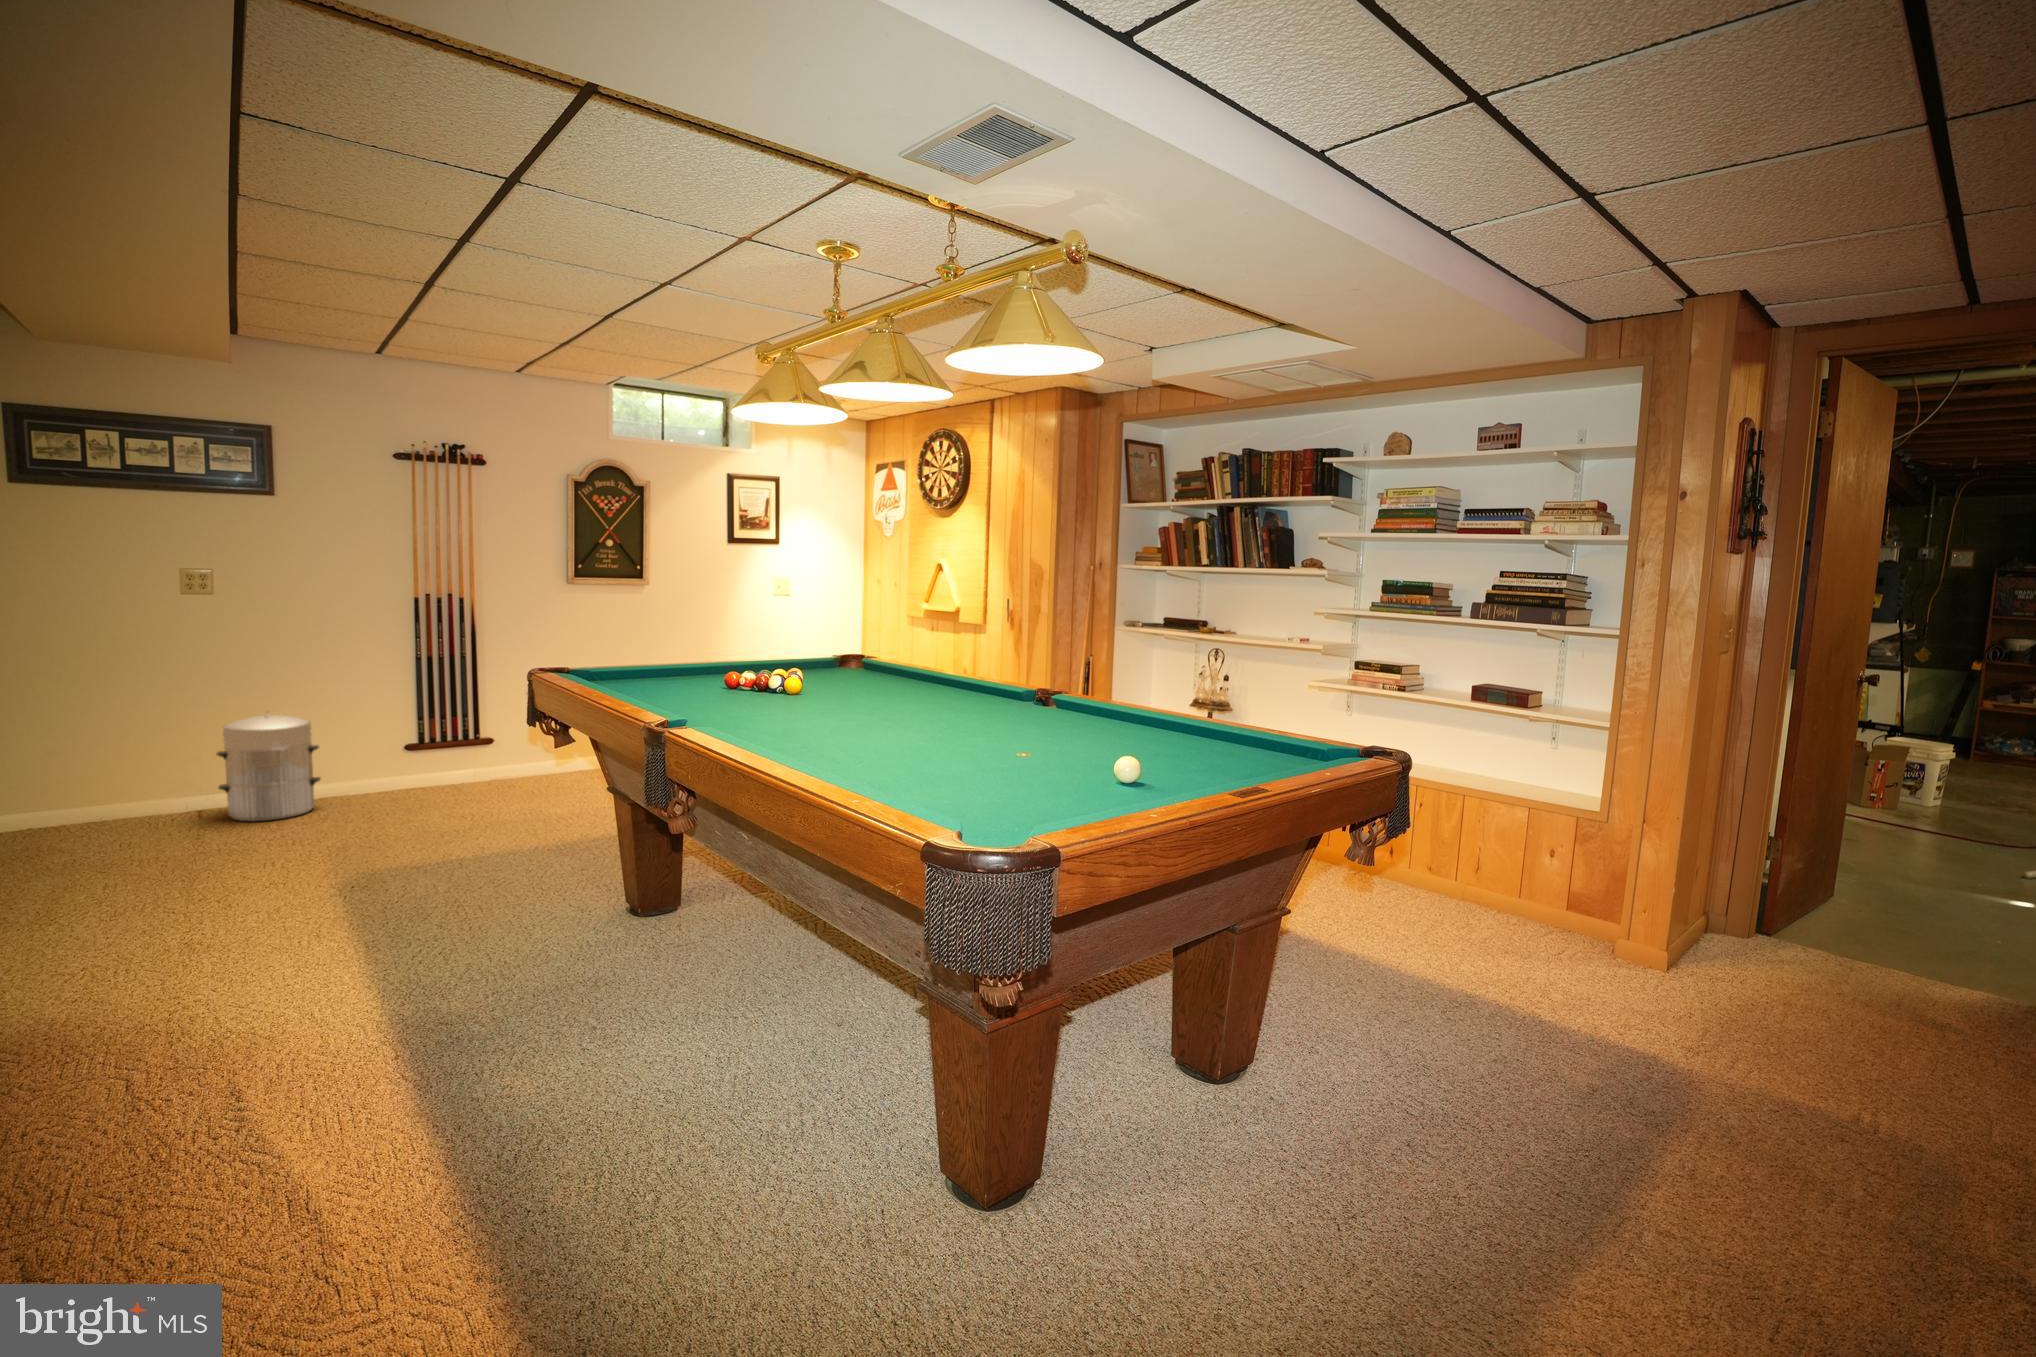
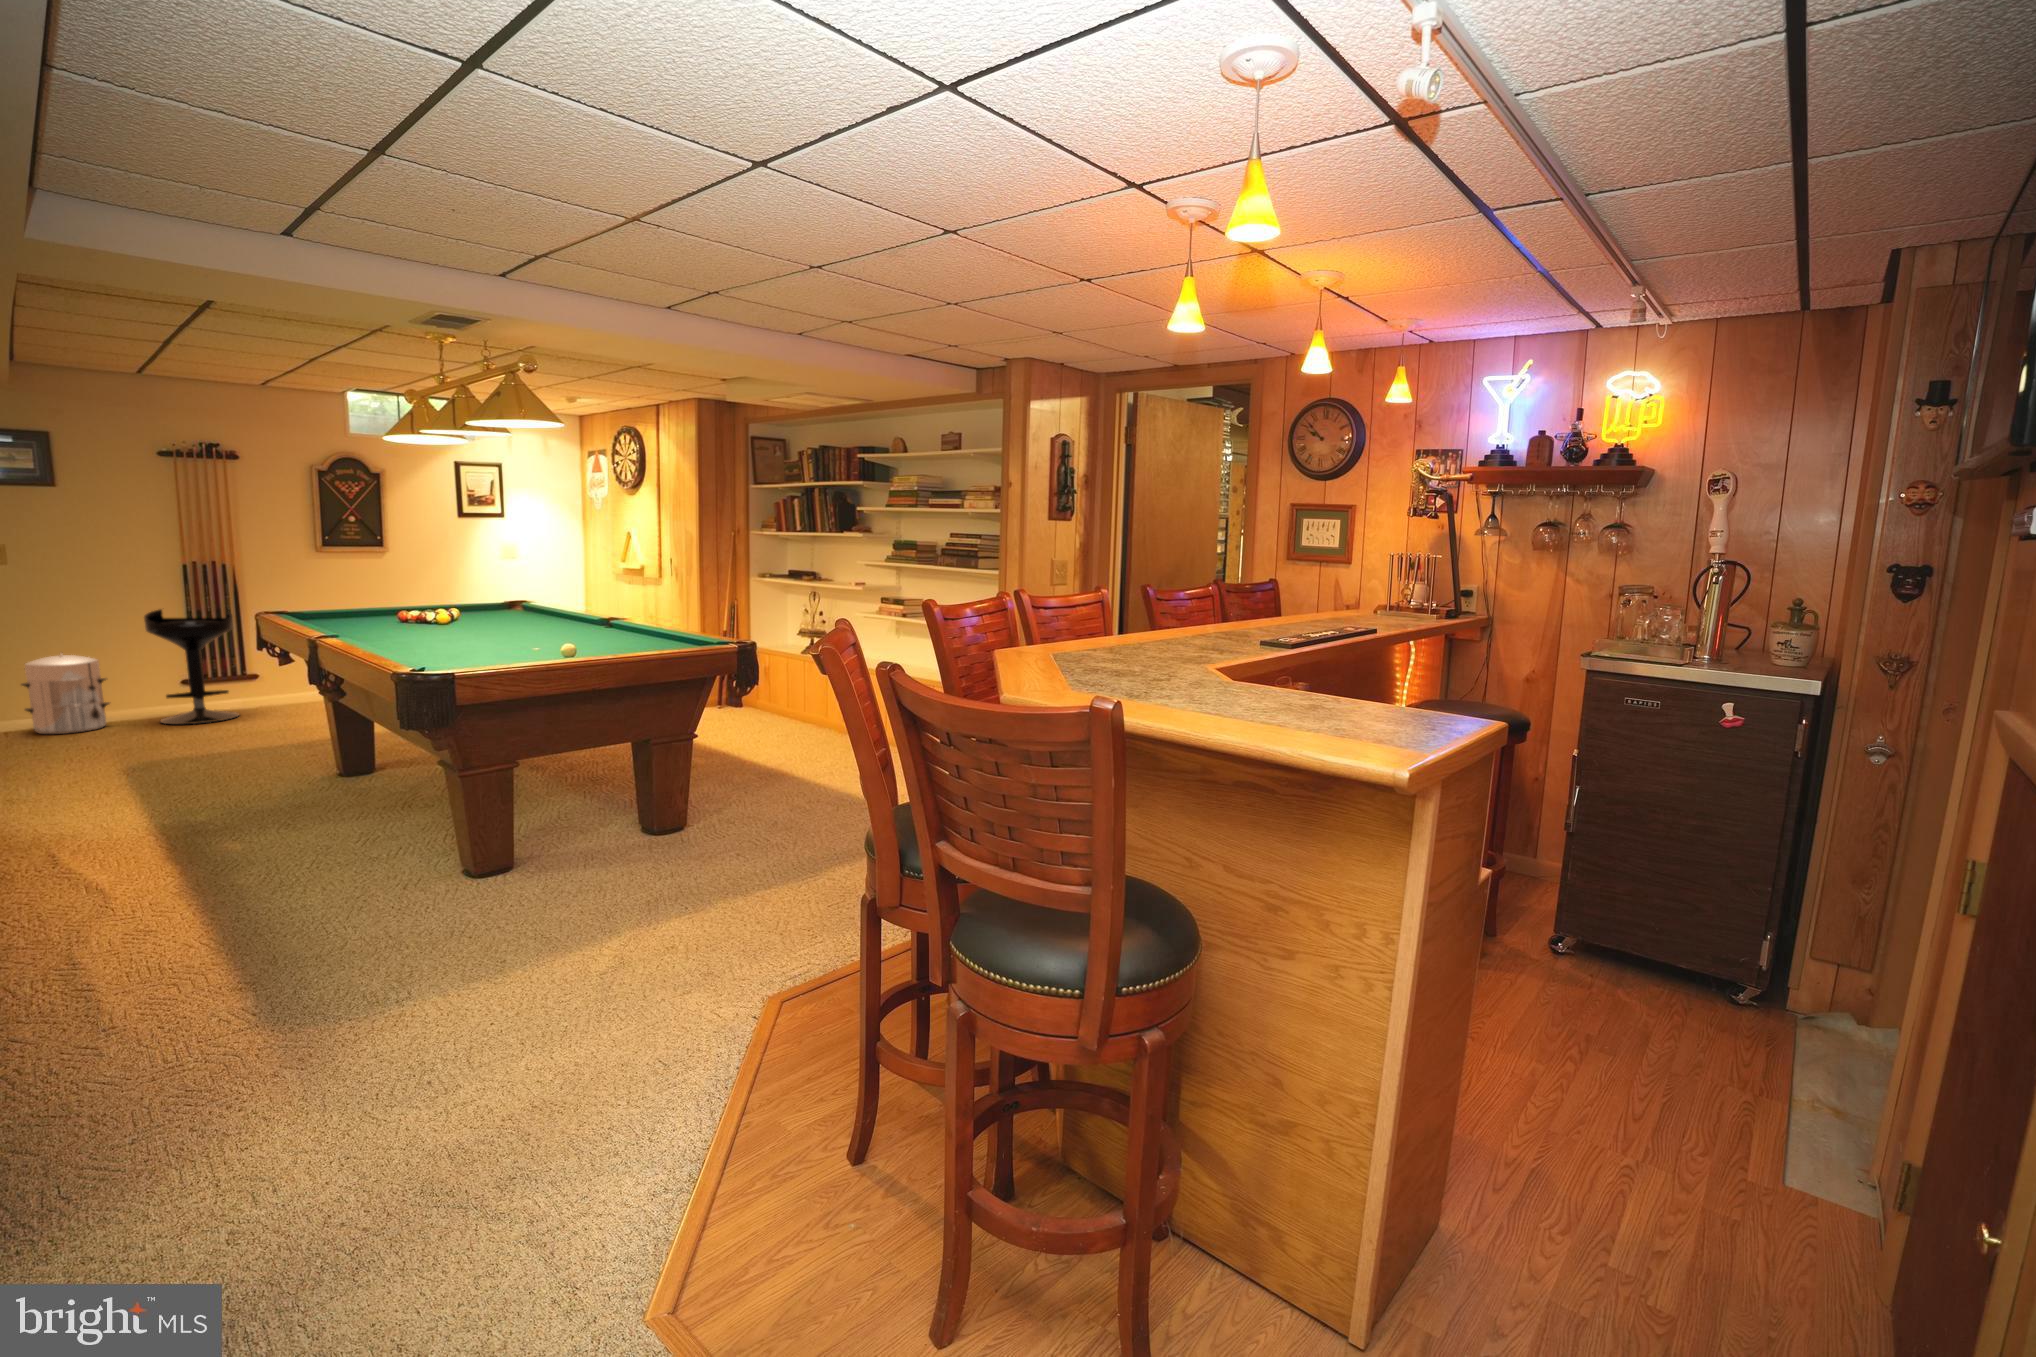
bar stool: none [368,653,471,809] -> present [144,609,239,724]

